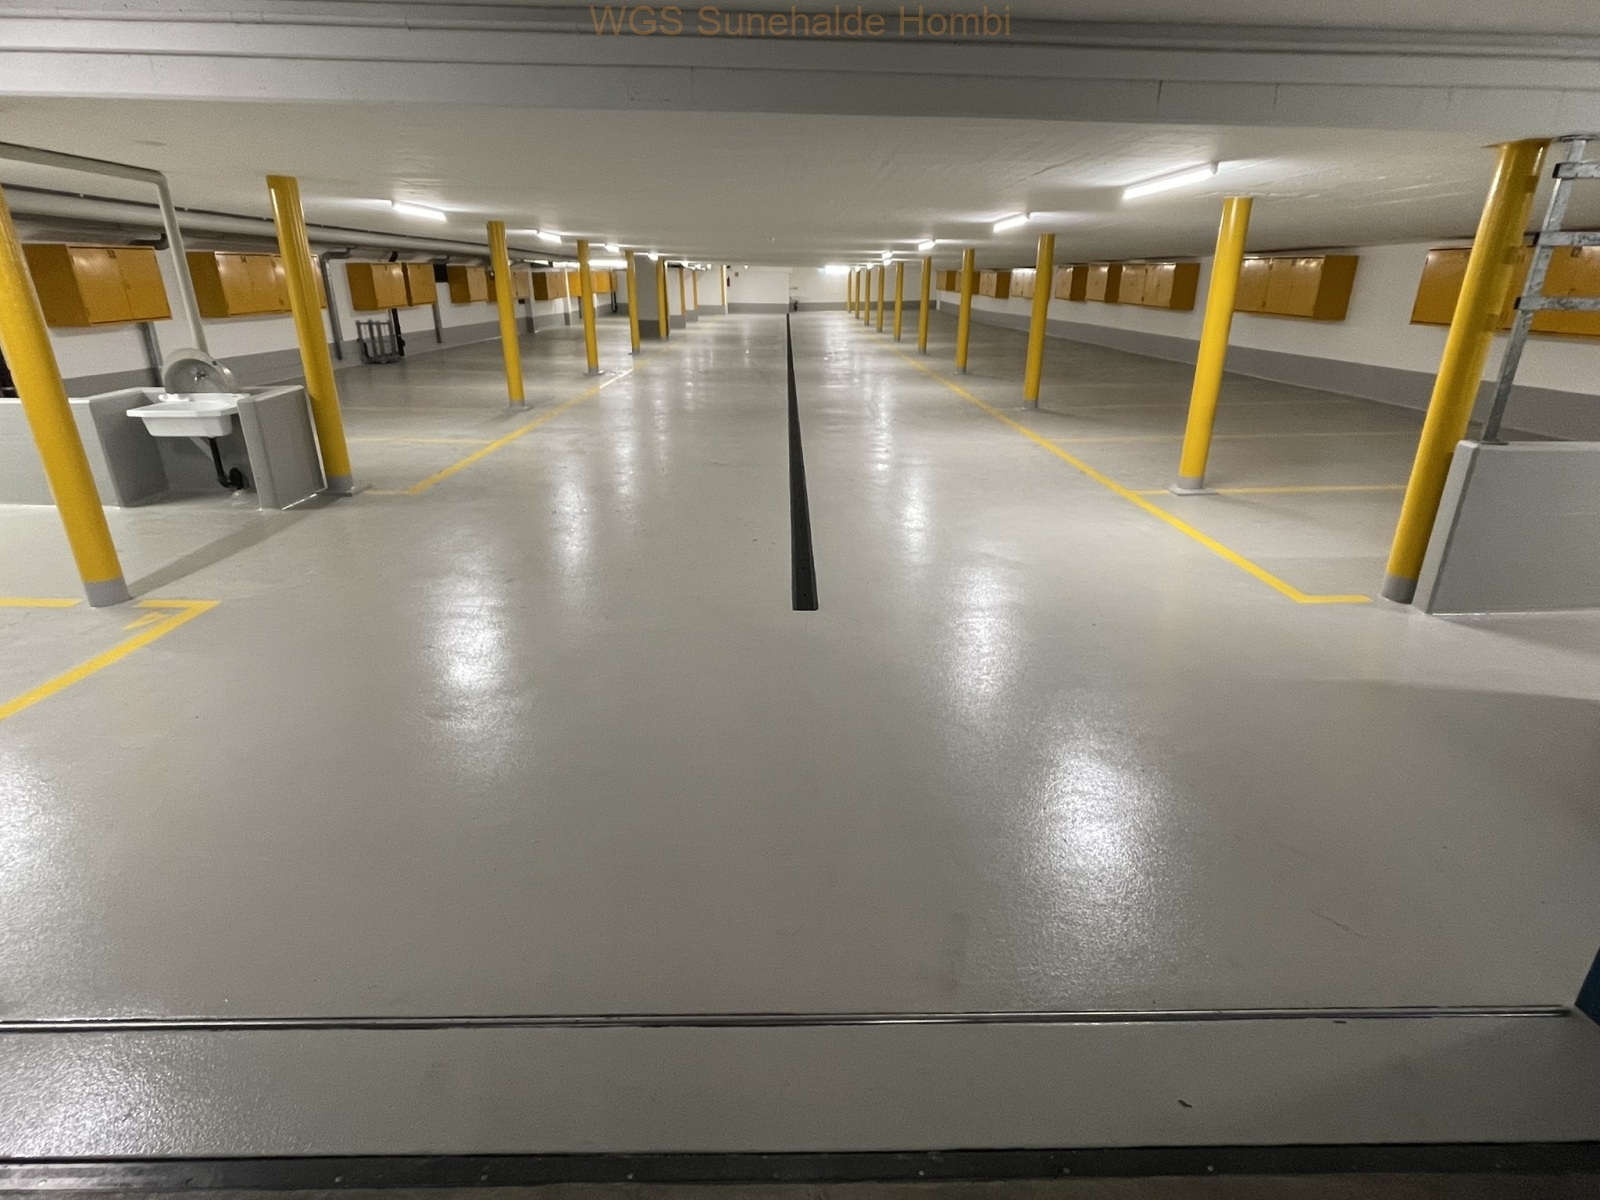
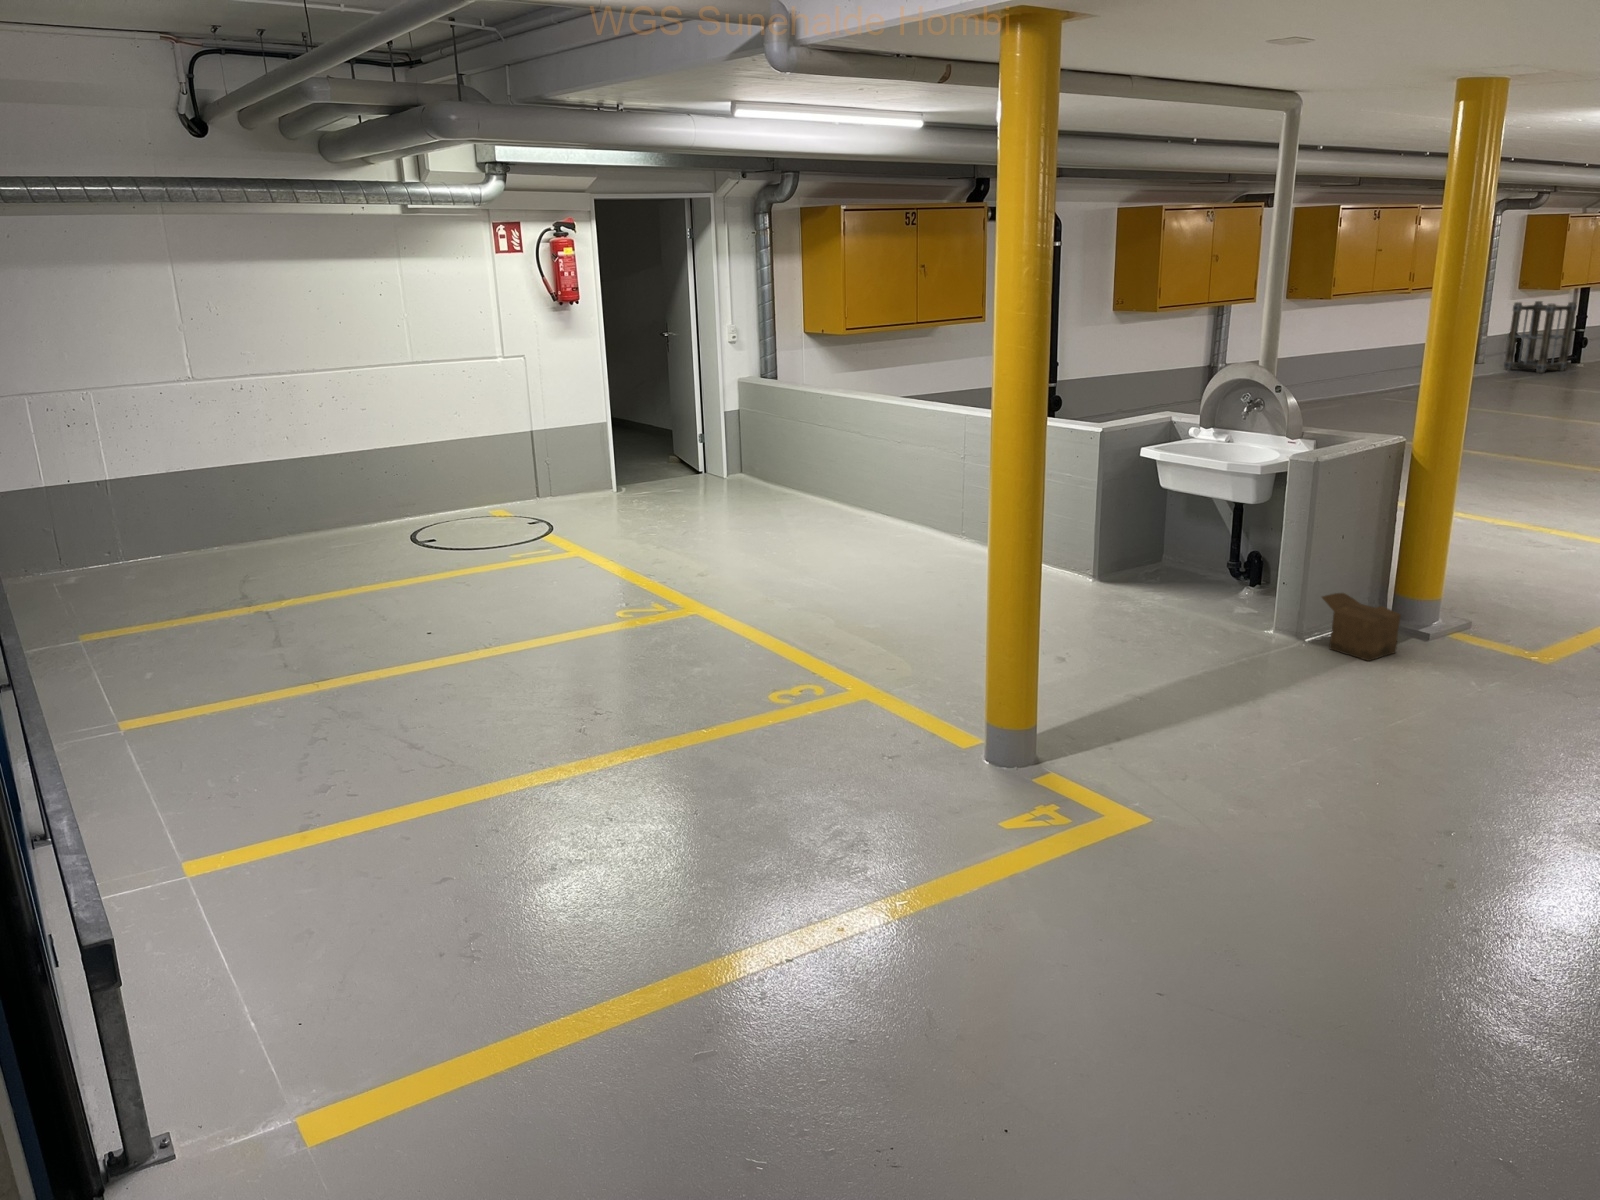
cardboard box: none [284,478,336,510] -> present [1322,593,1401,661]

